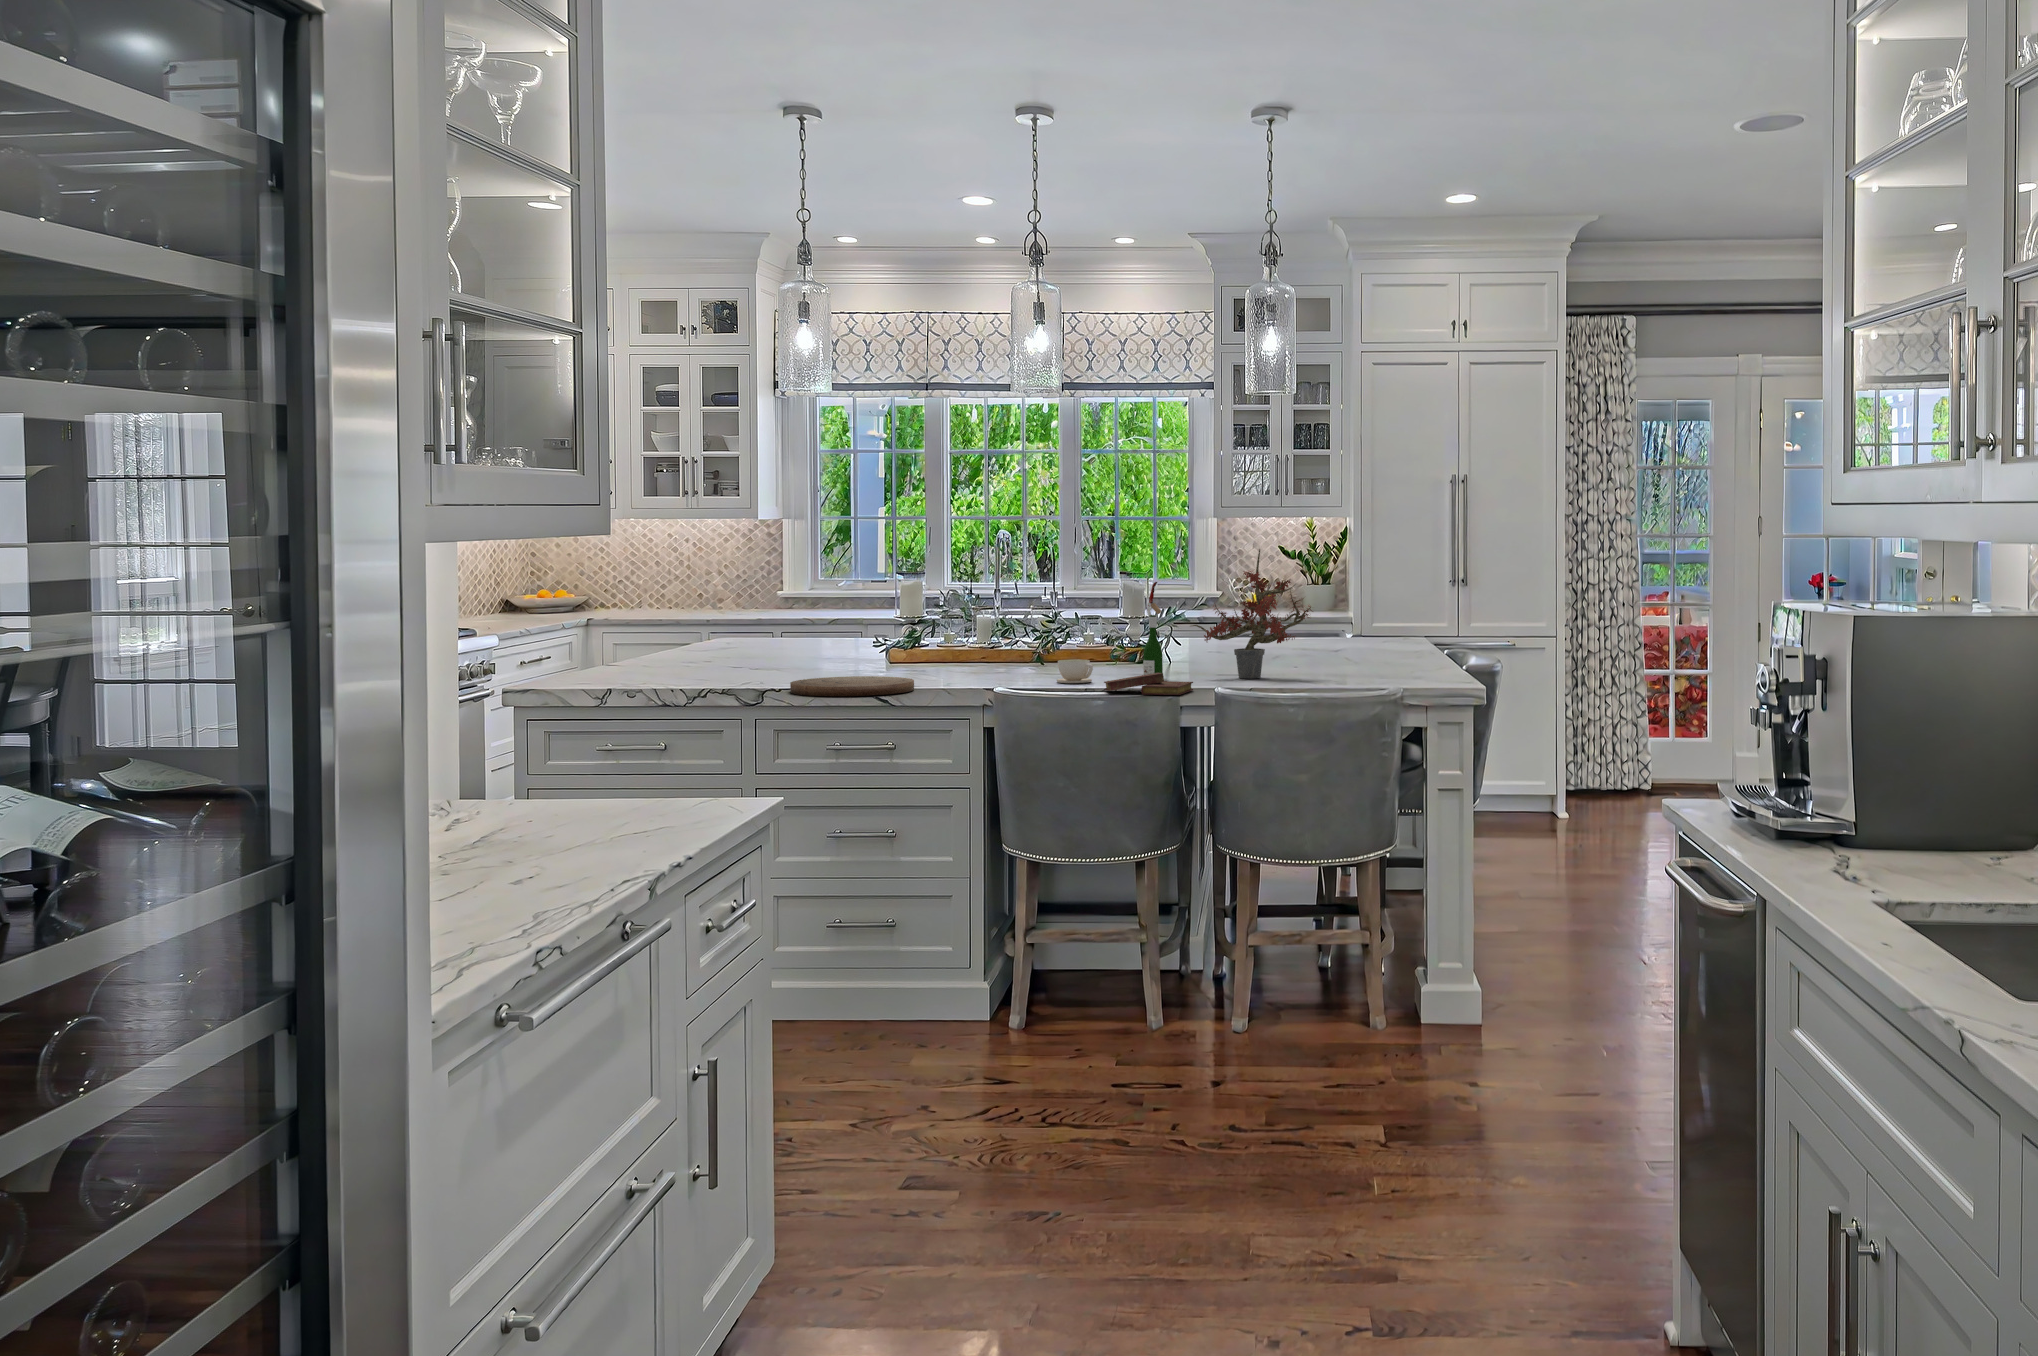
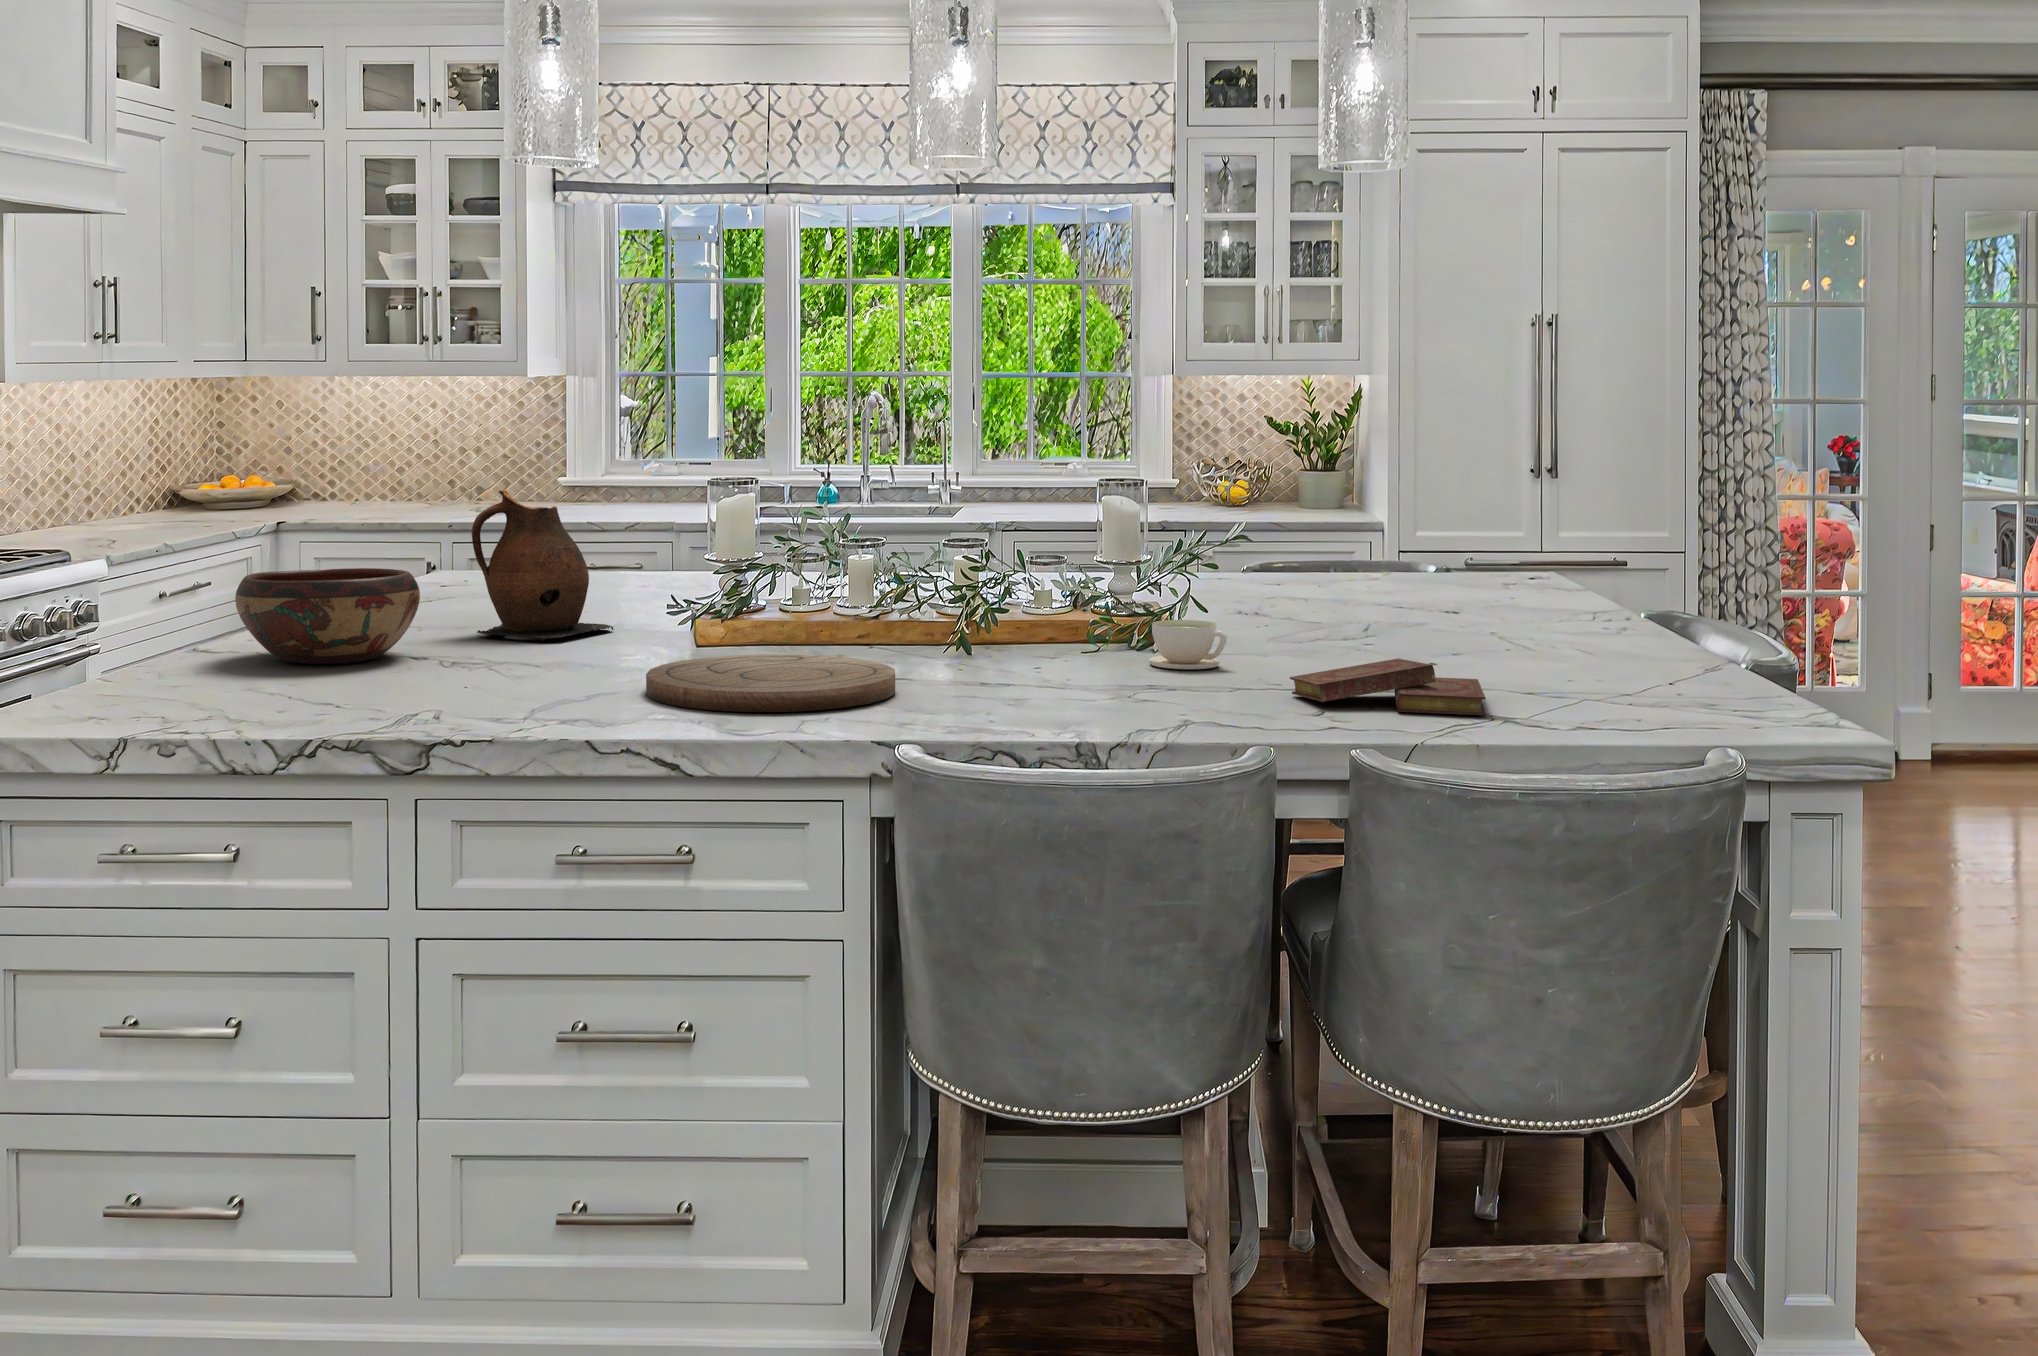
potted plant: present [1191,549,1313,679] -> none [1394,406,1641,657]
wine bottle: present [1143,582,1168,681] -> none [1307,470,1361,662]
ceramic pitcher: none [708,595,786,676] -> present [472,490,613,641]
decorative bowl: none [583,637,679,684] -> present [235,568,420,664]

